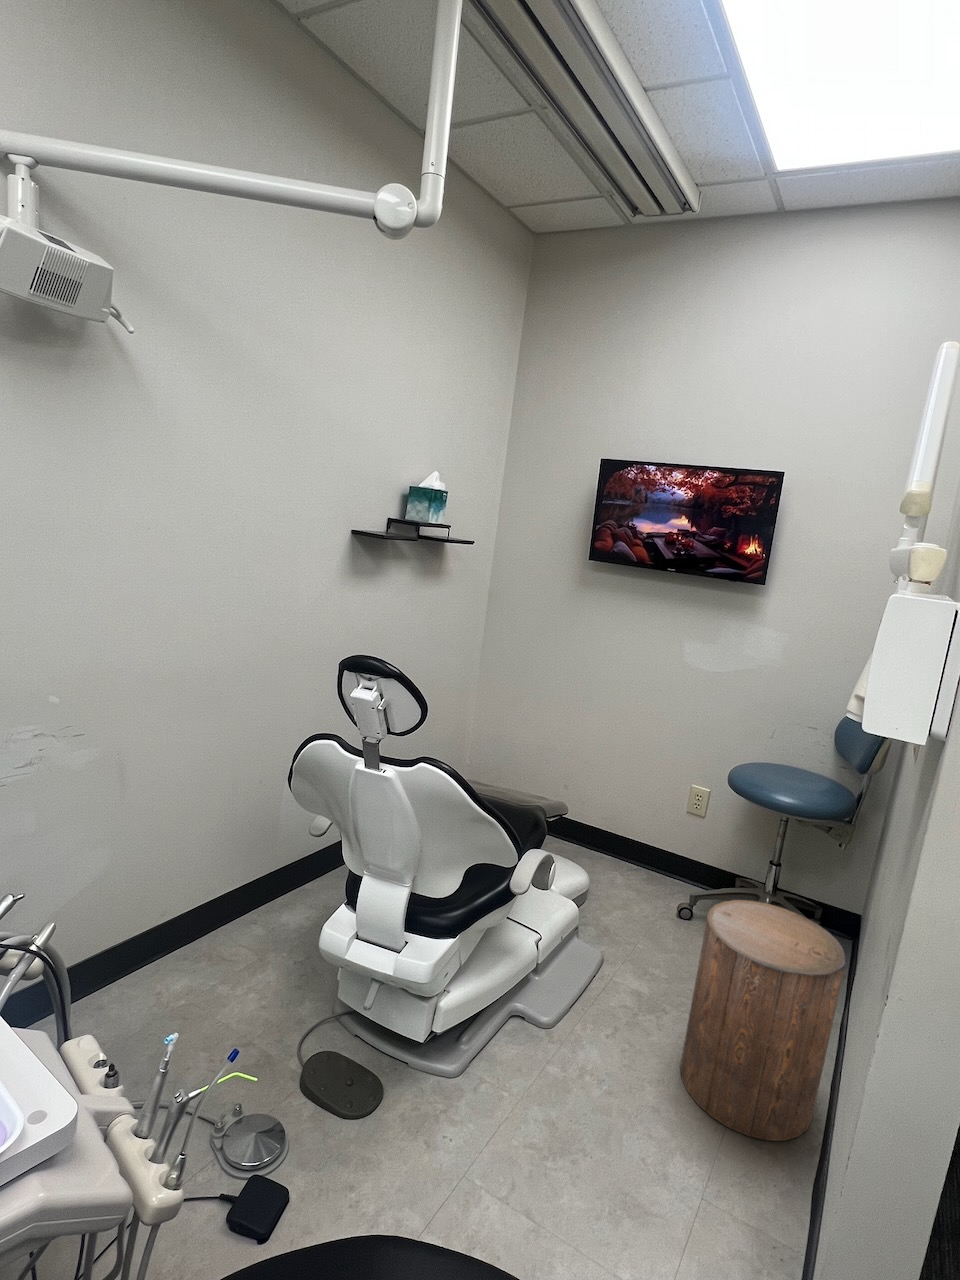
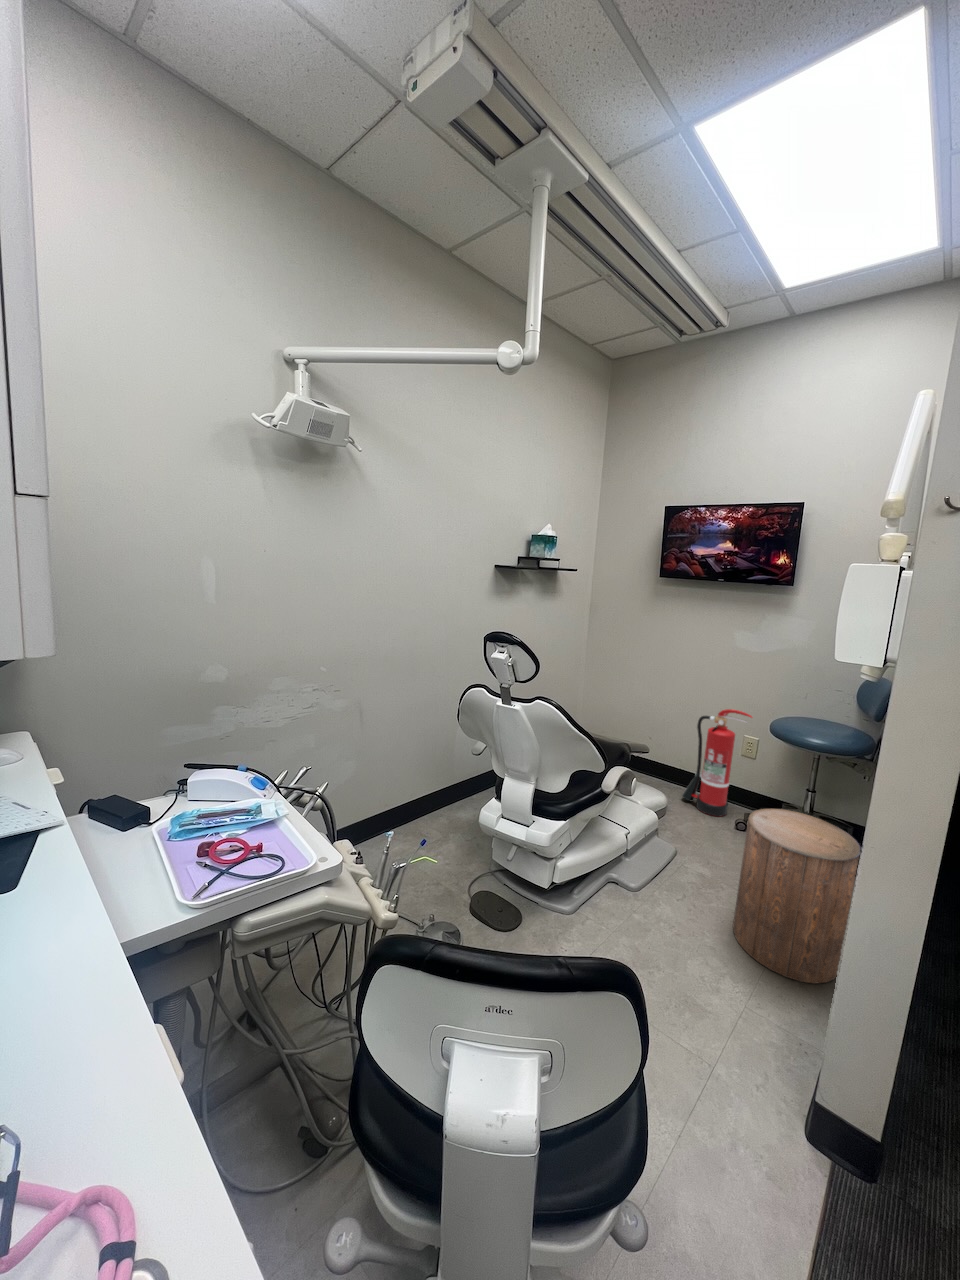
fire extinguisher: none [610,752,707,900] -> present [682,709,752,816]

